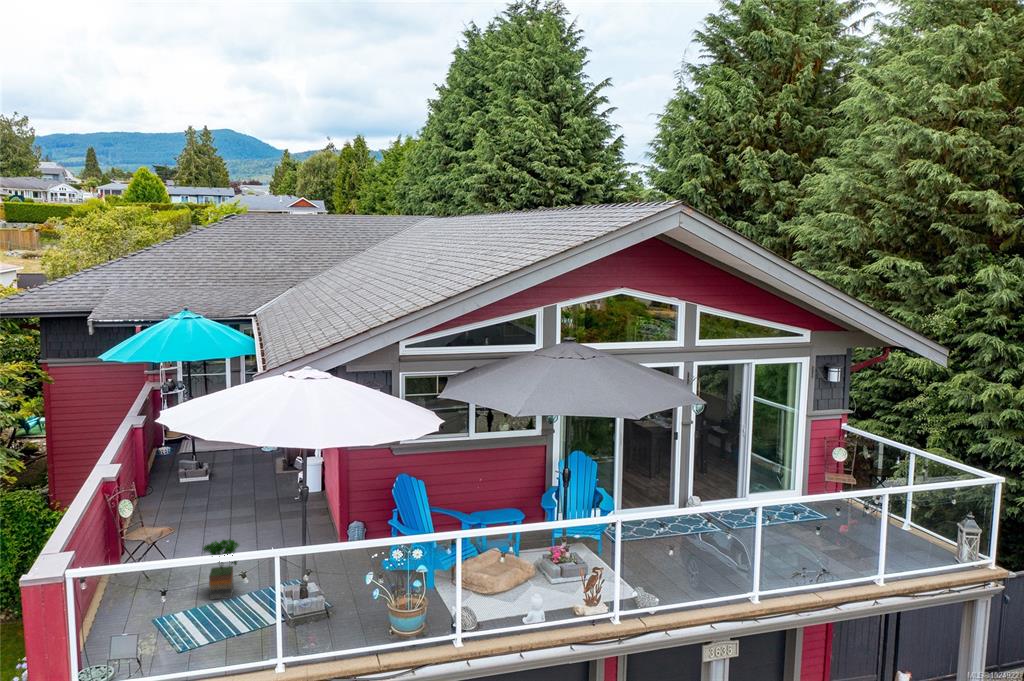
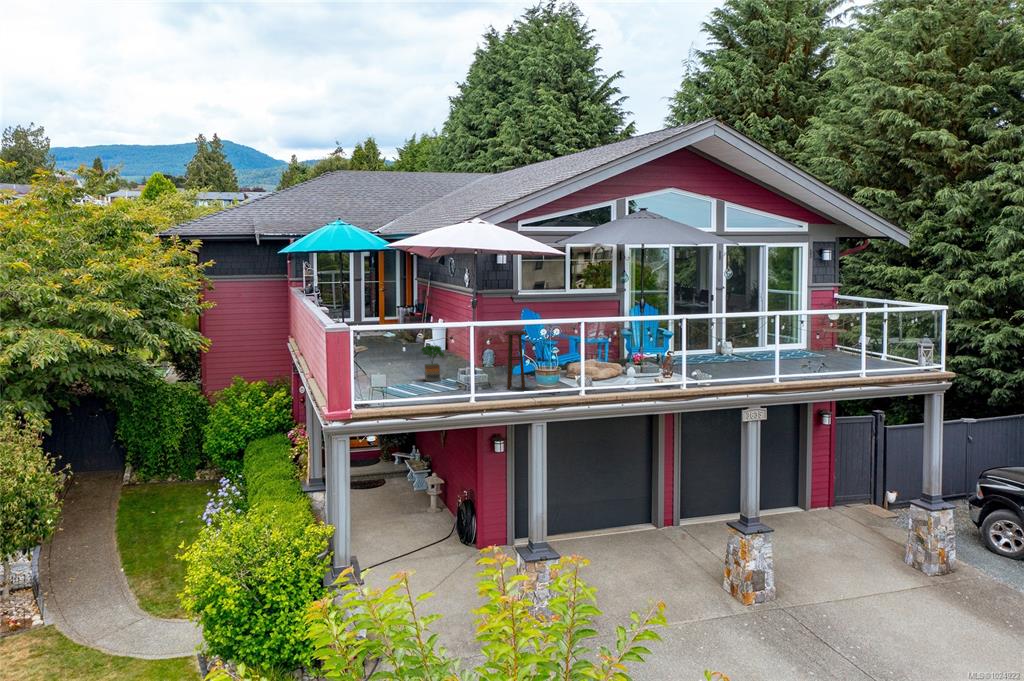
stool: none [313,544,352,646] -> present [504,330,526,390]

